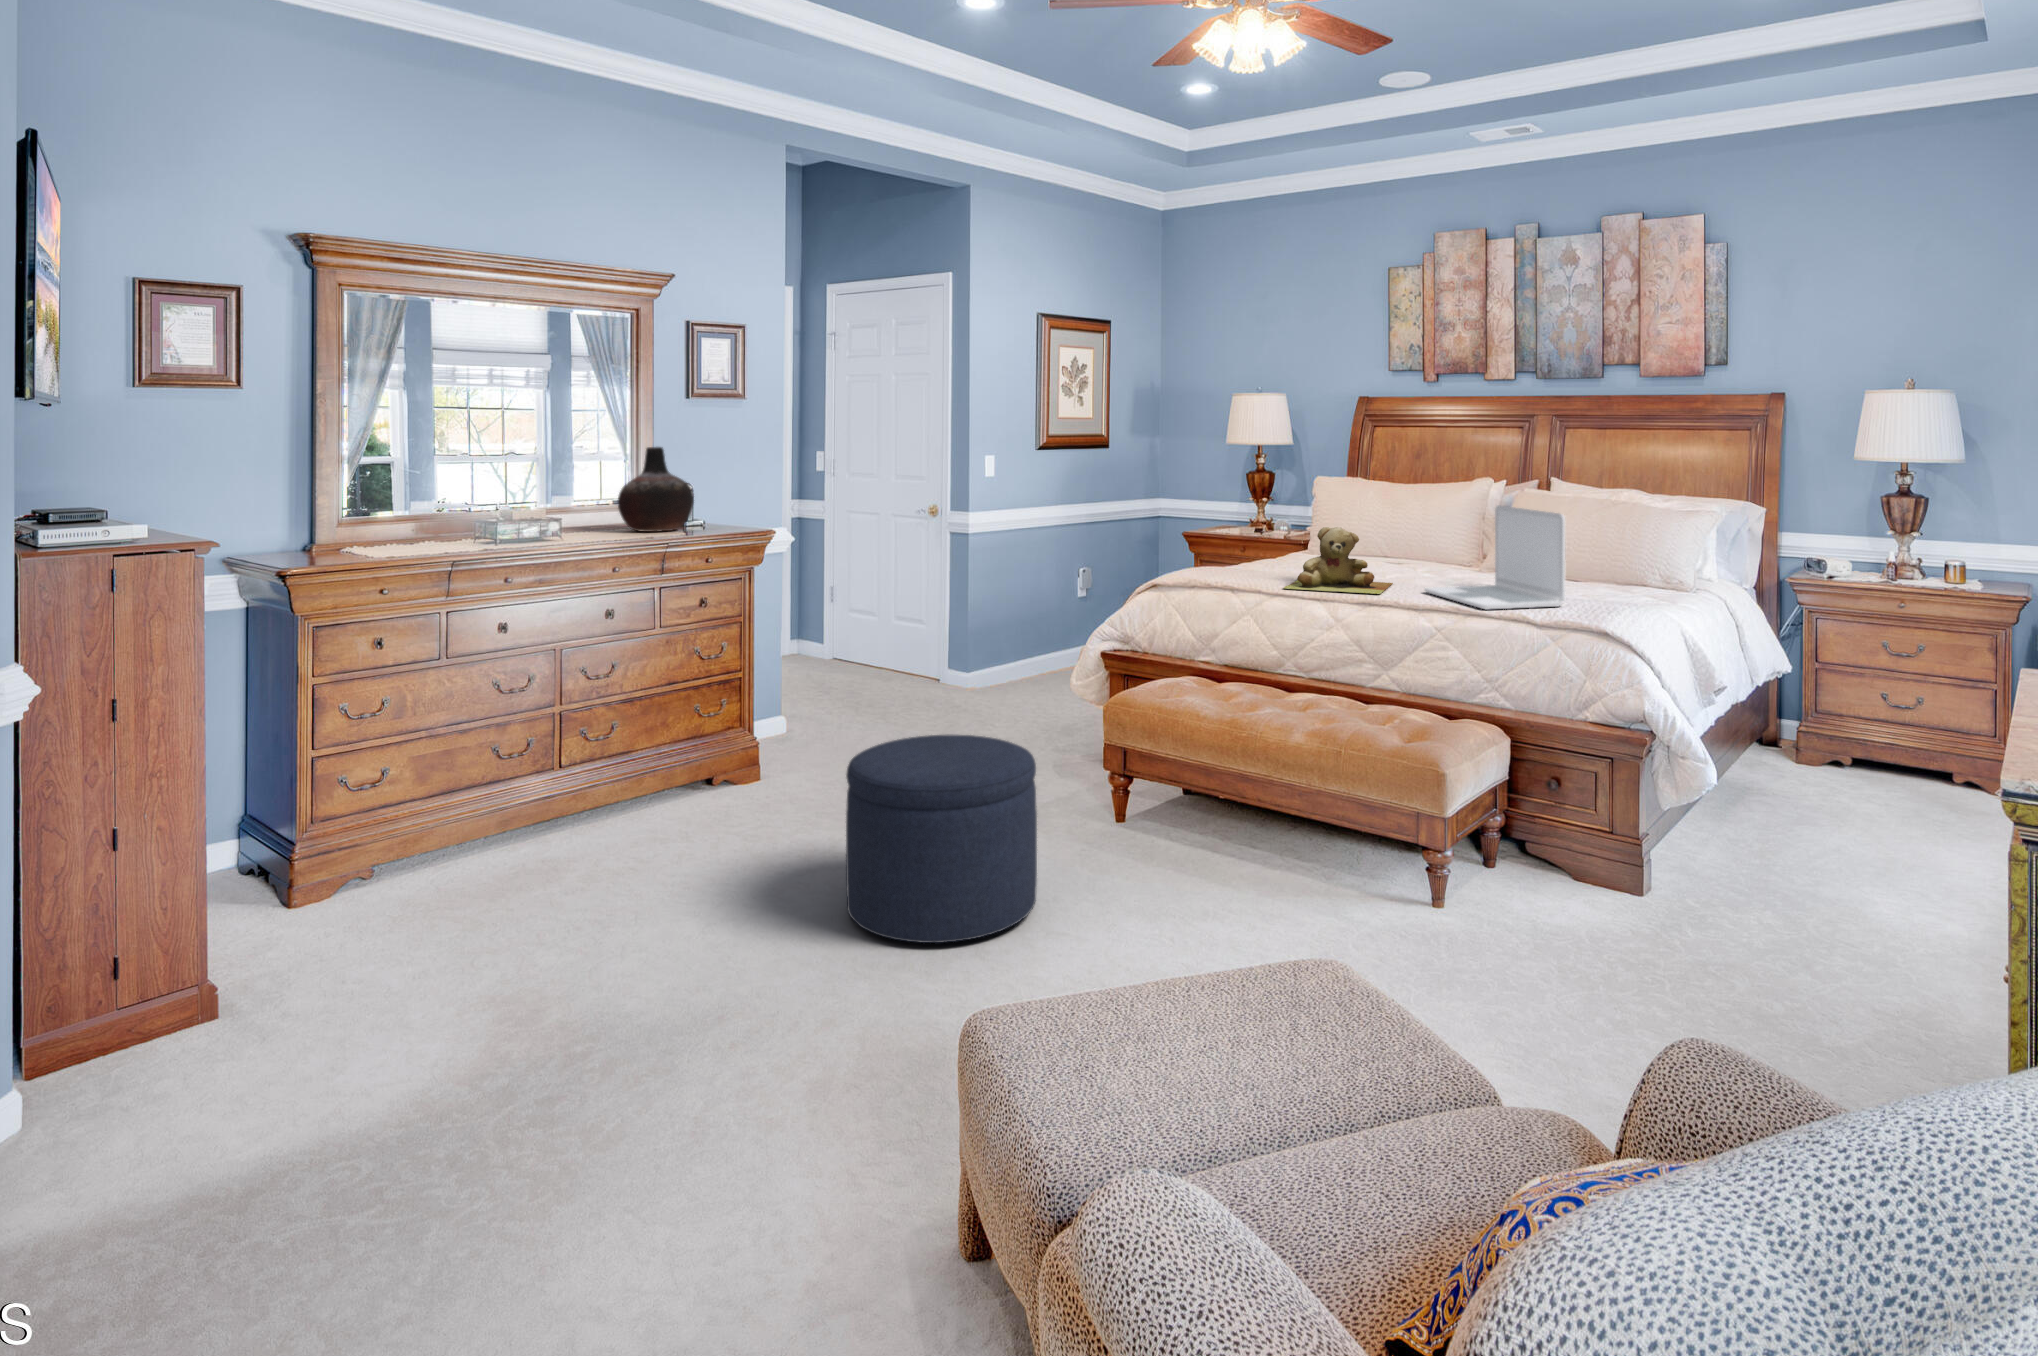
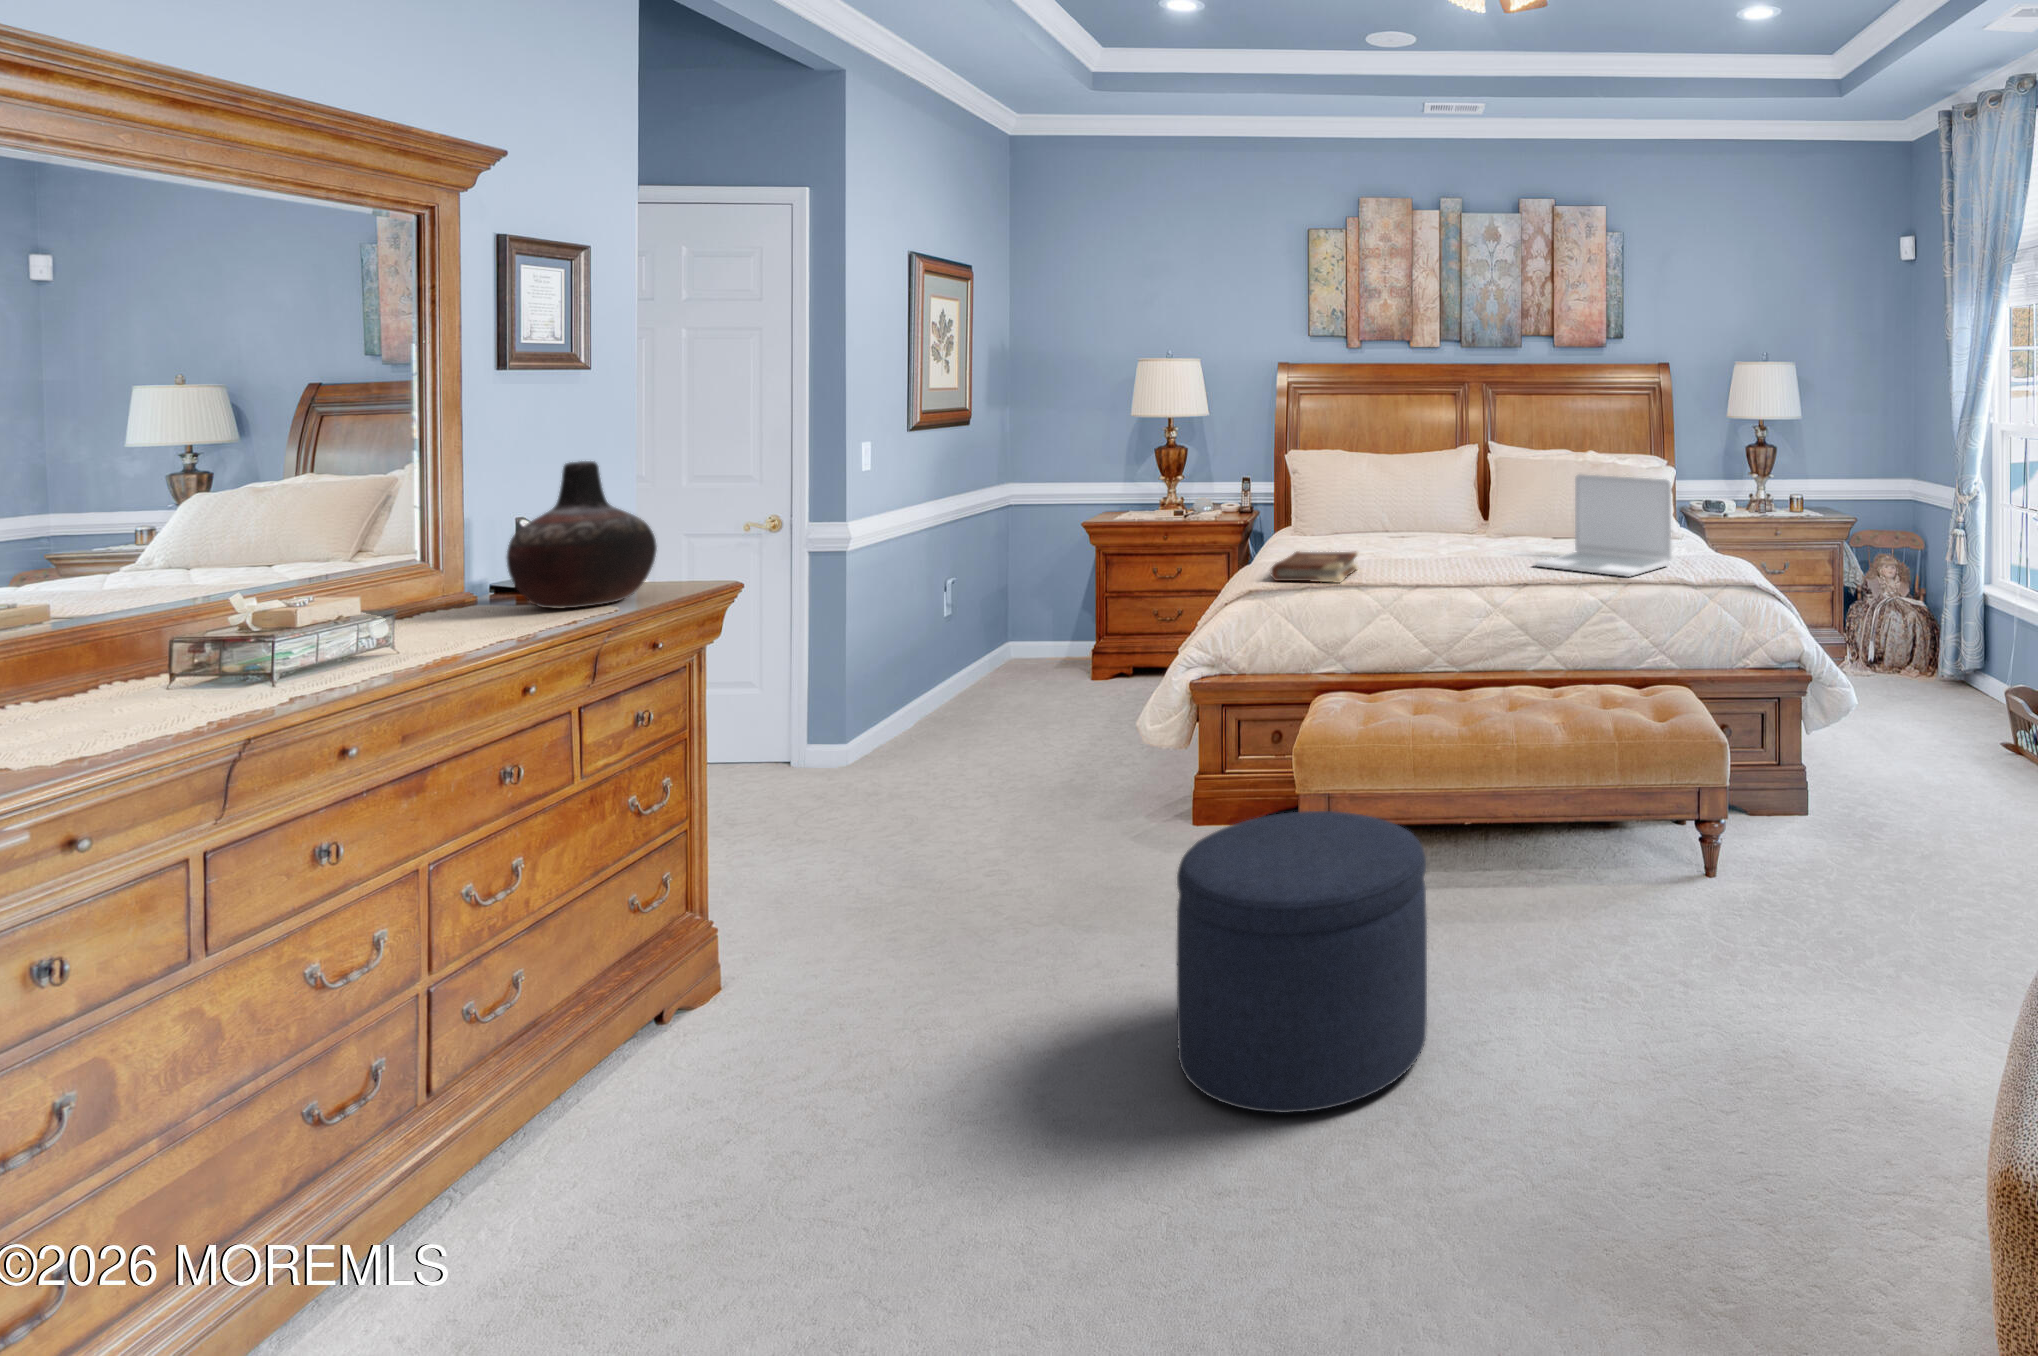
teddy bear: present [1284,527,1393,594] -> none [1388,508,1509,579]
book: none [1175,557,1269,585] -> present [1271,551,1358,583]

